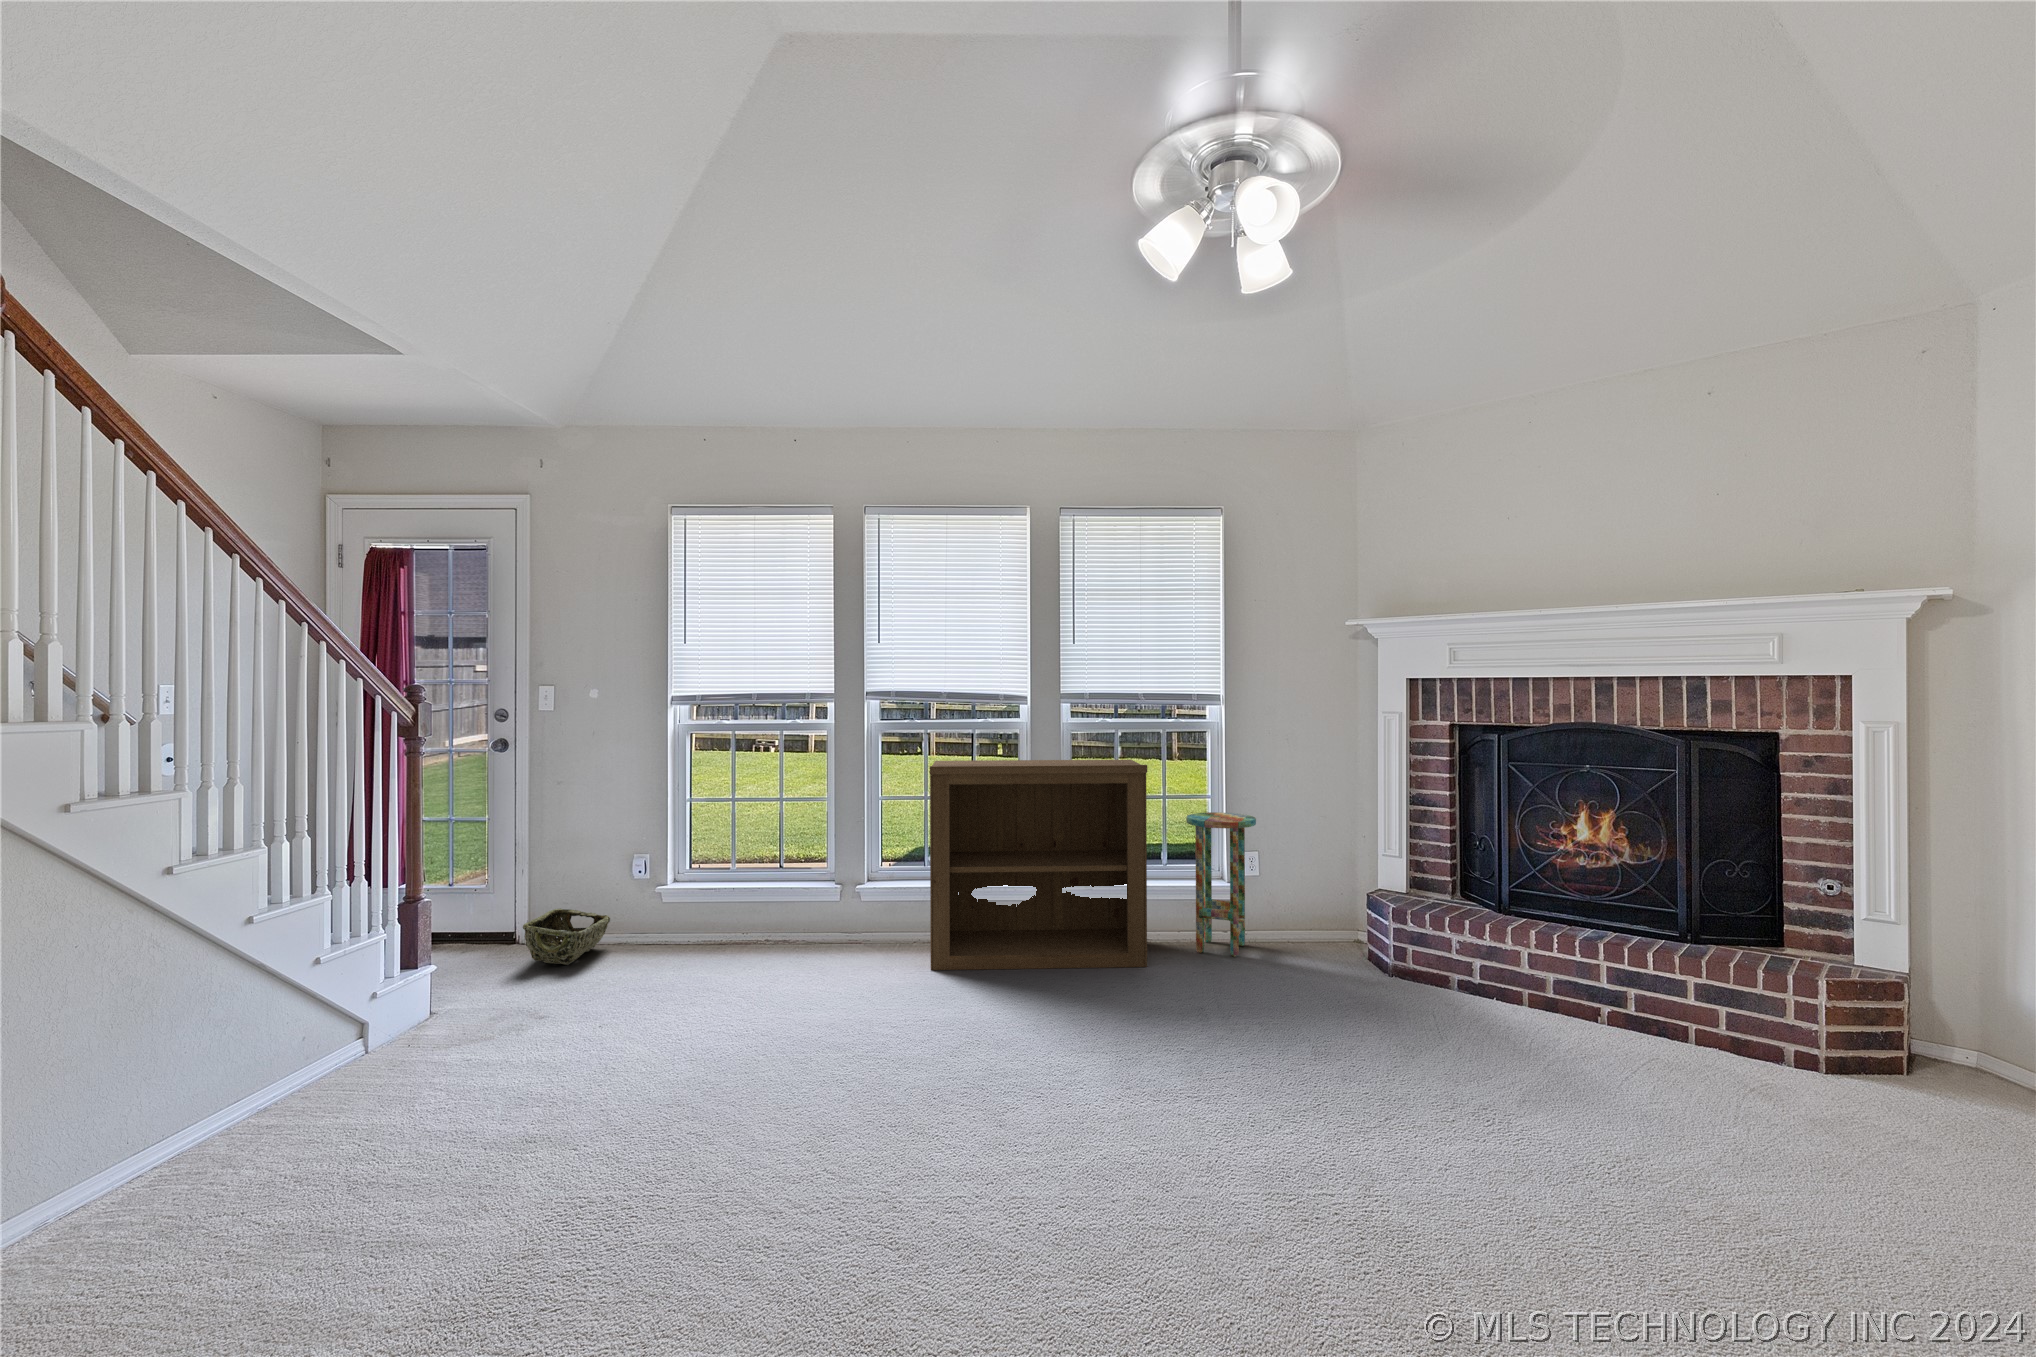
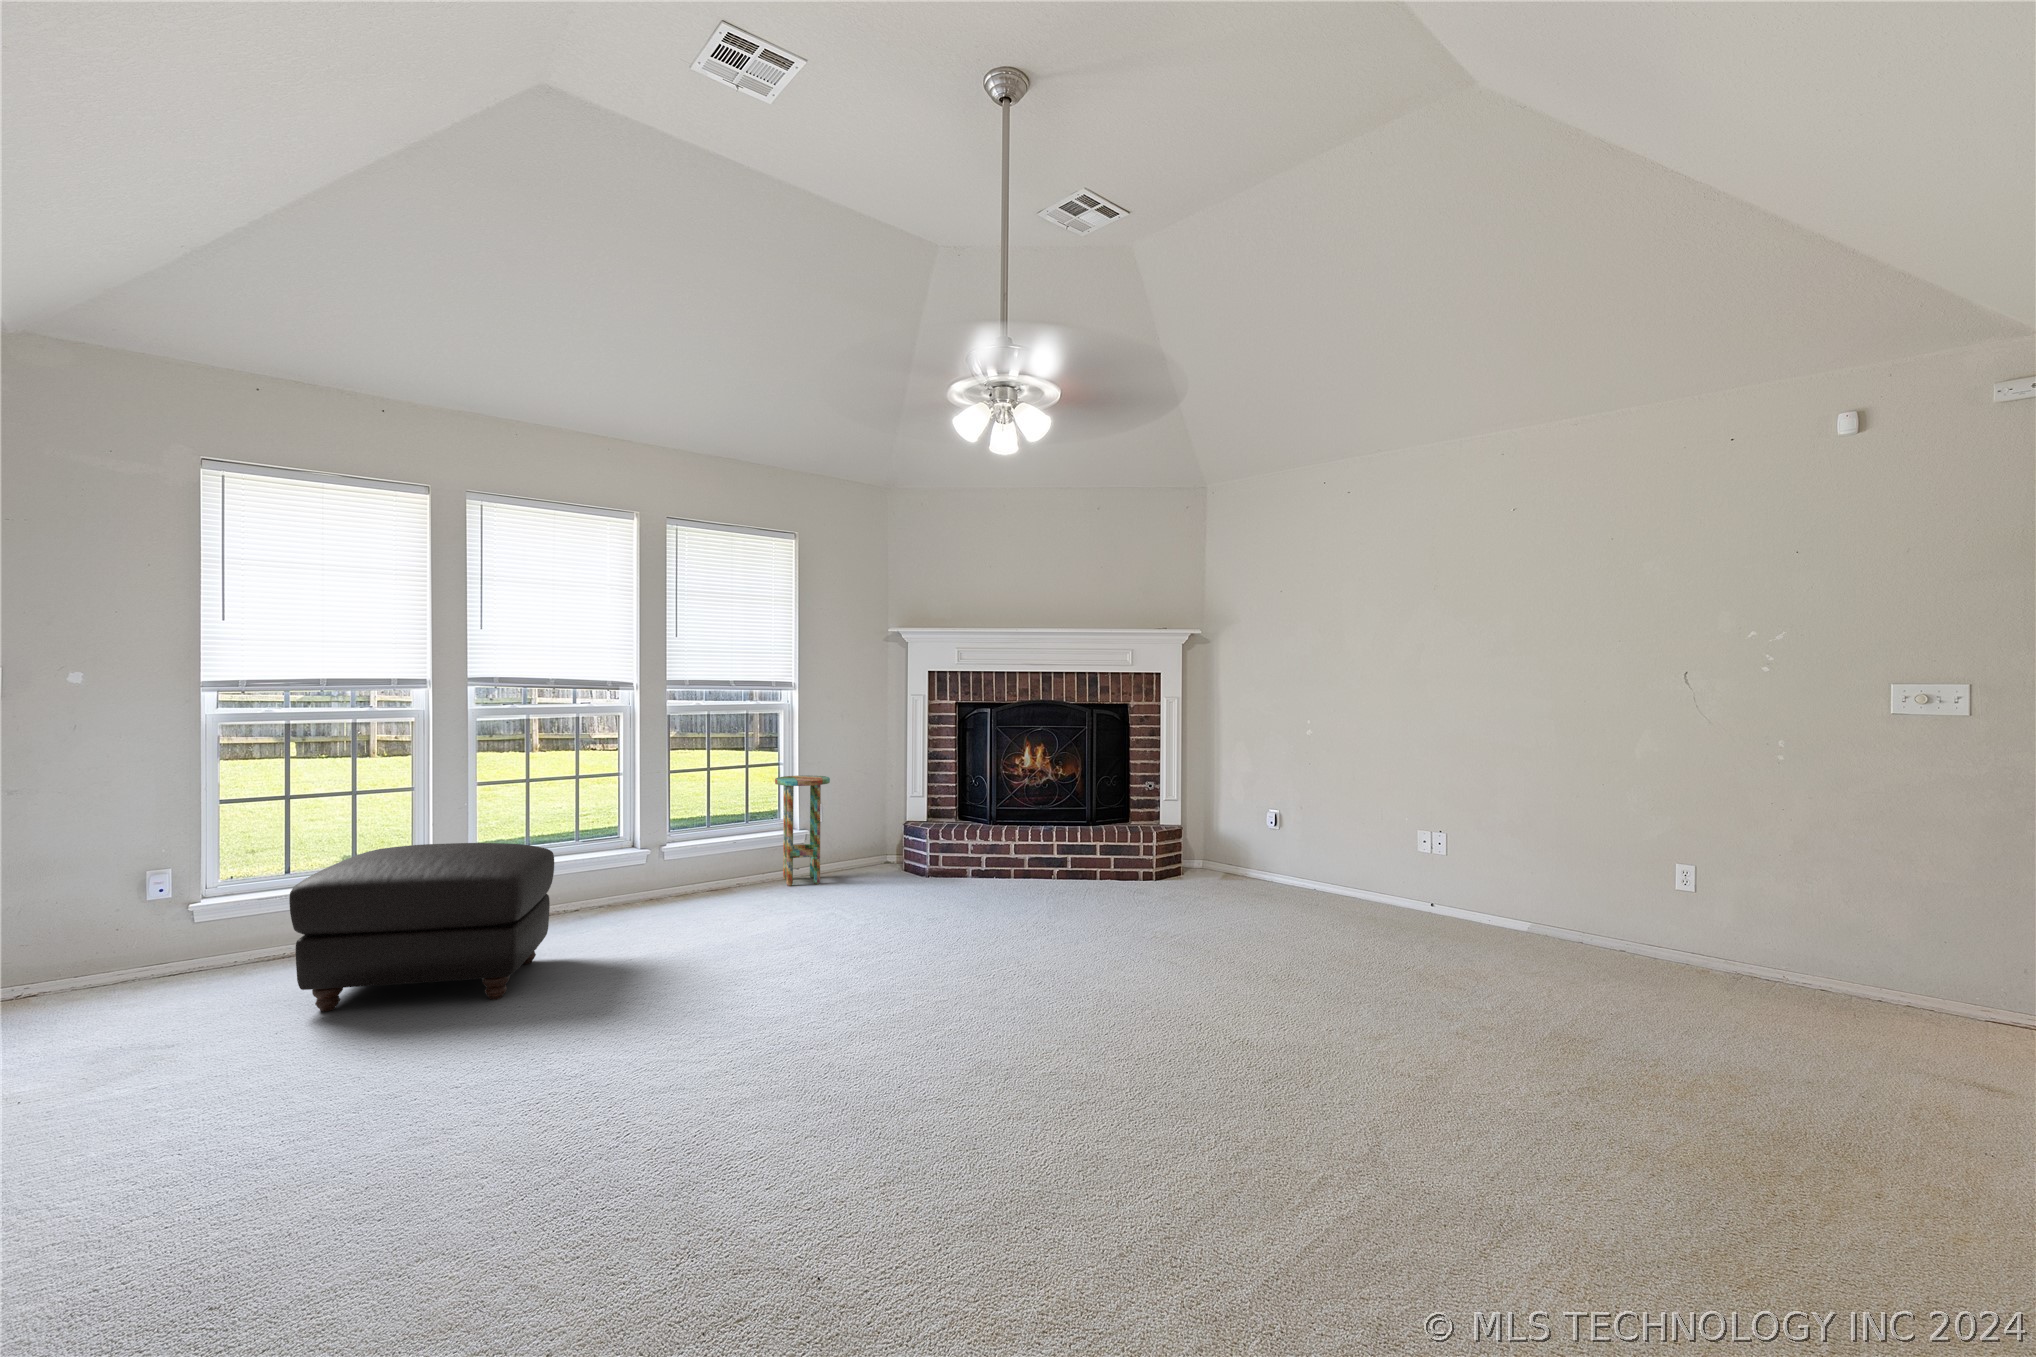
bookshelf: present [930,759,1147,970] -> none [555,736,768,931]
ottoman: none [606,858,860,1039] -> present [289,843,554,1011]
woven basket: present [523,909,610,965] -> none [49,945,156,1006]

